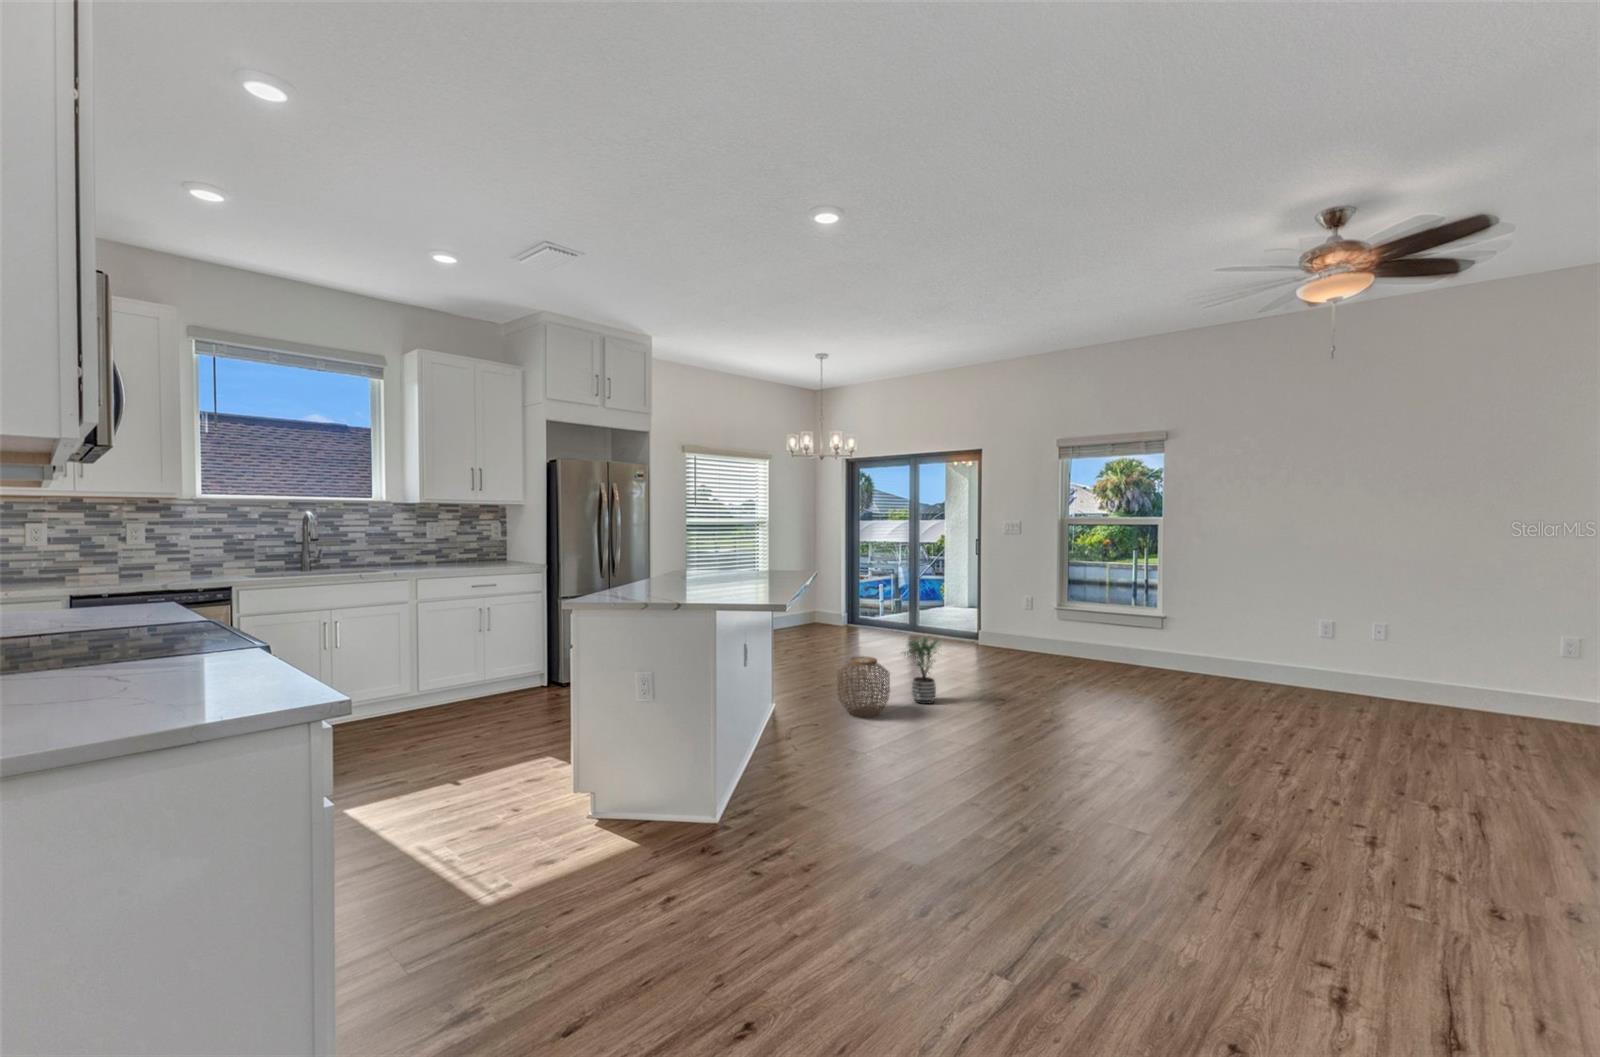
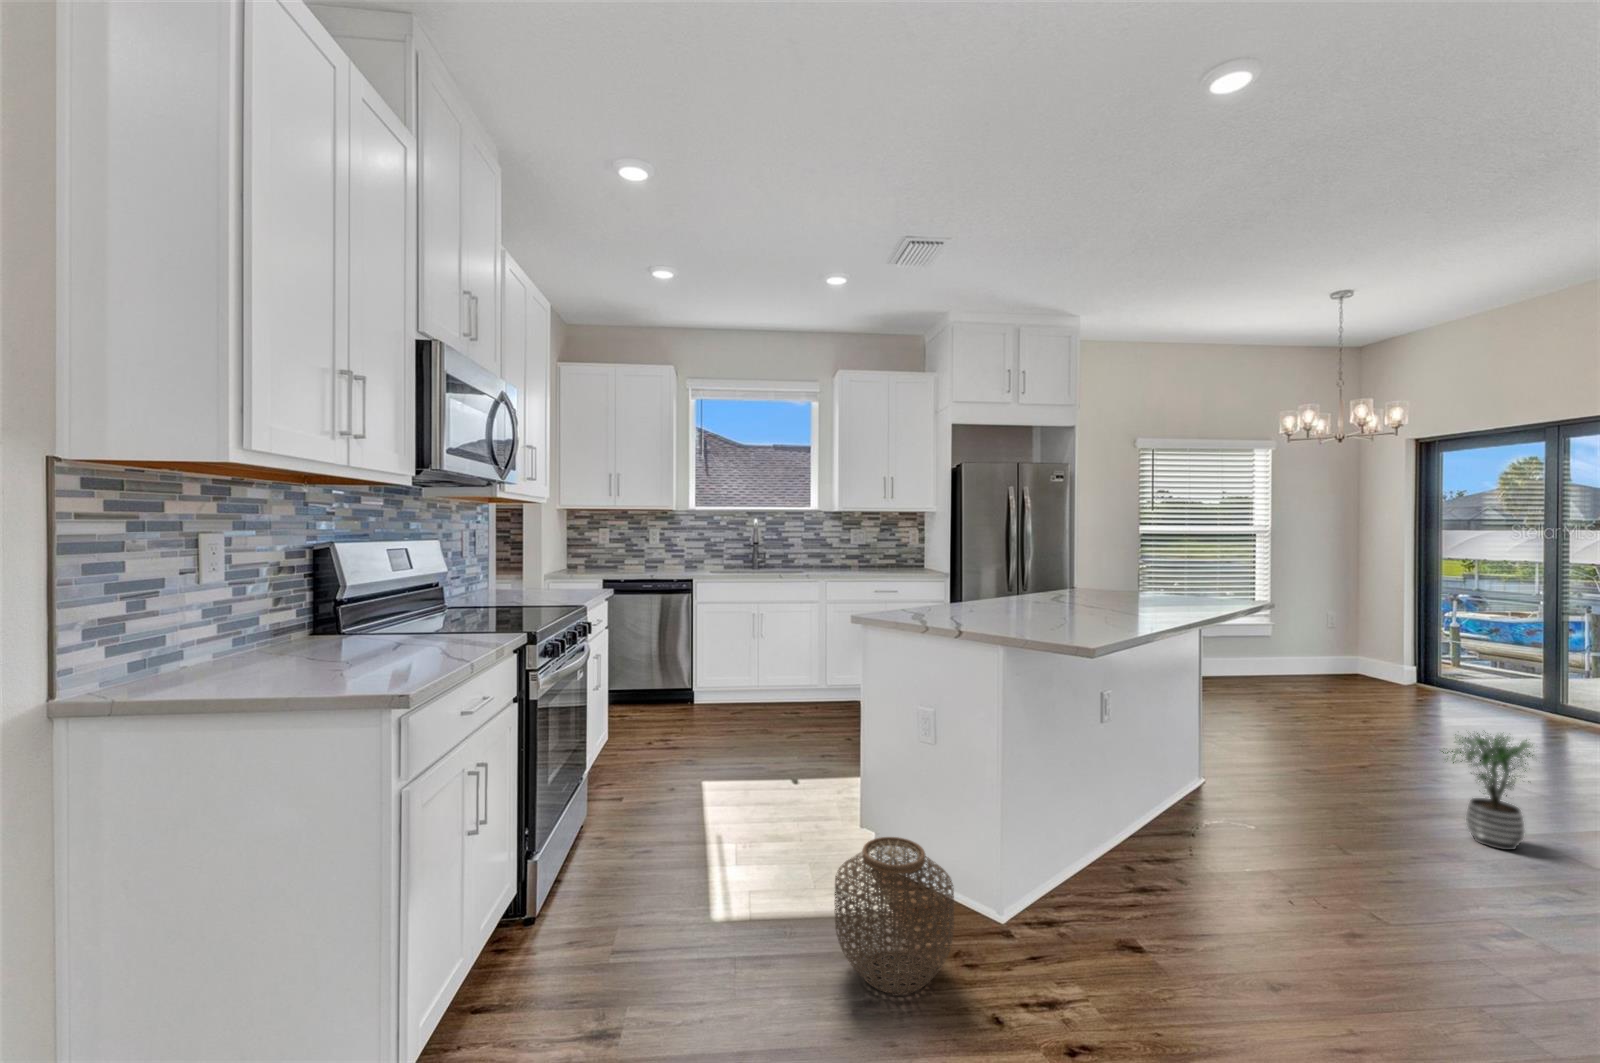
woven basket: present [837,656,890,717] -> present [835,837,954,994]

